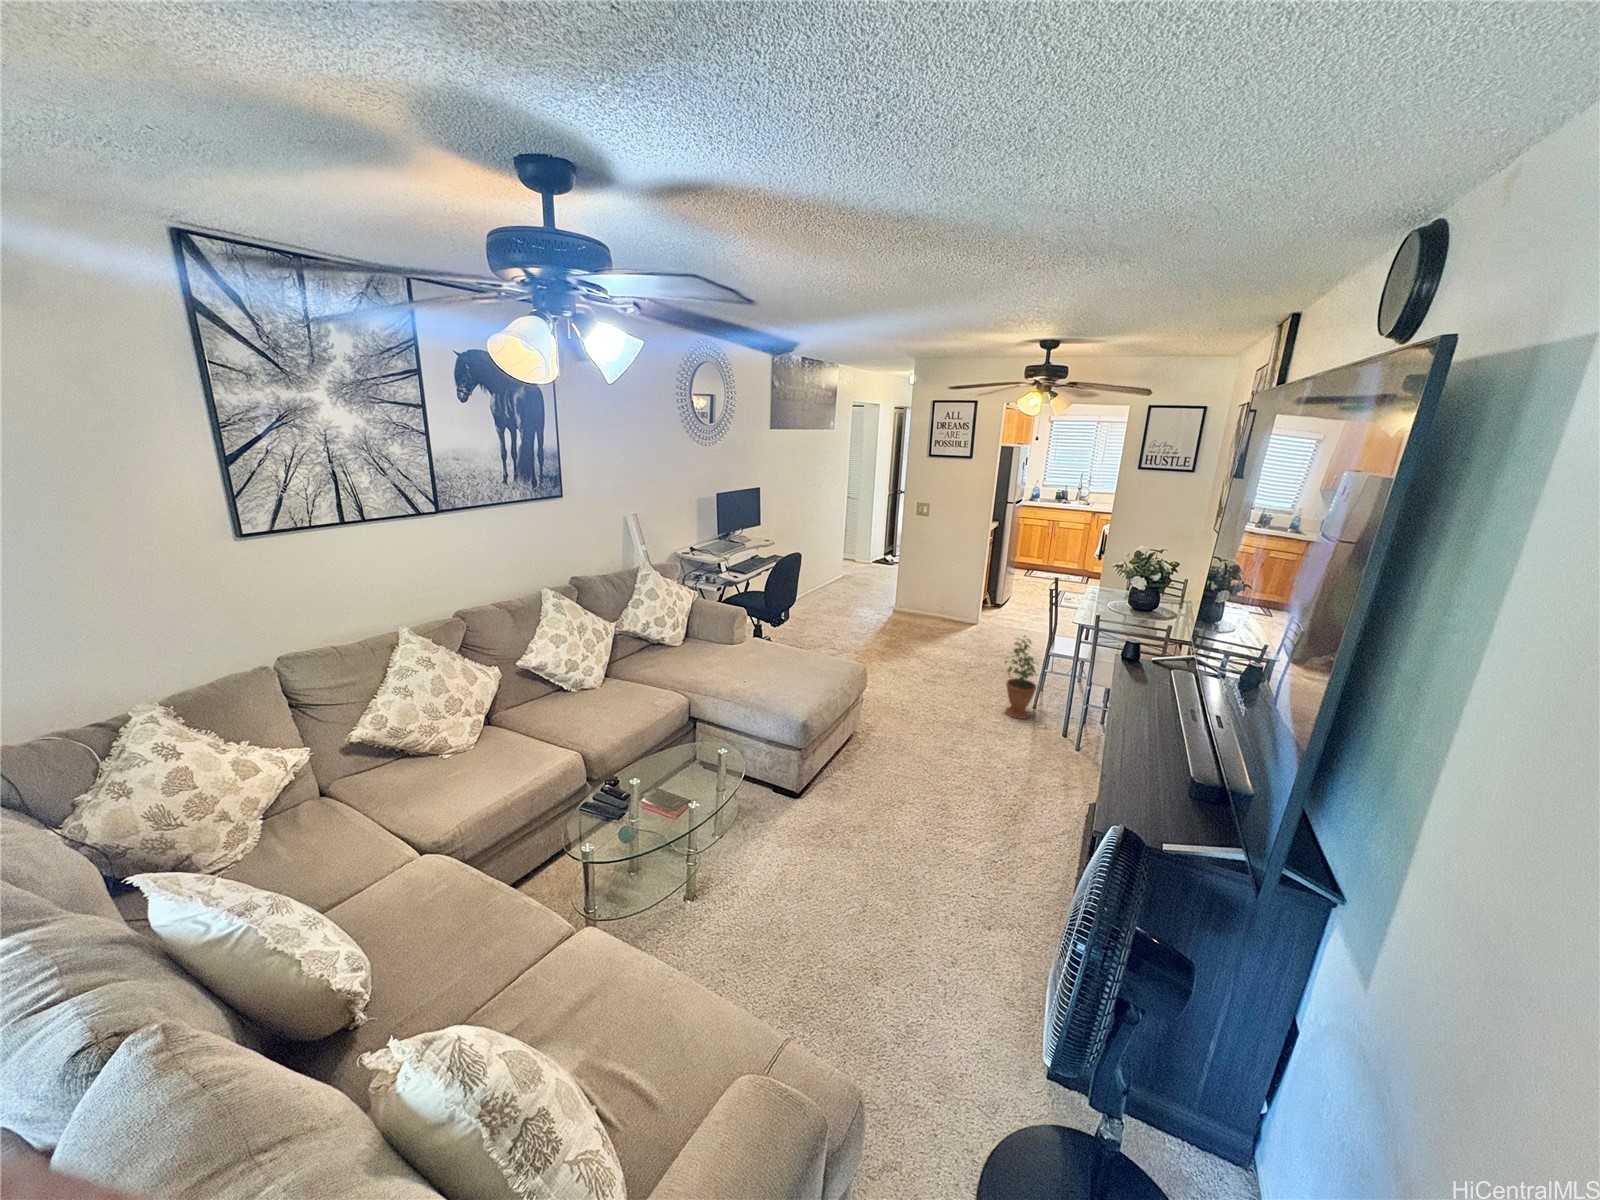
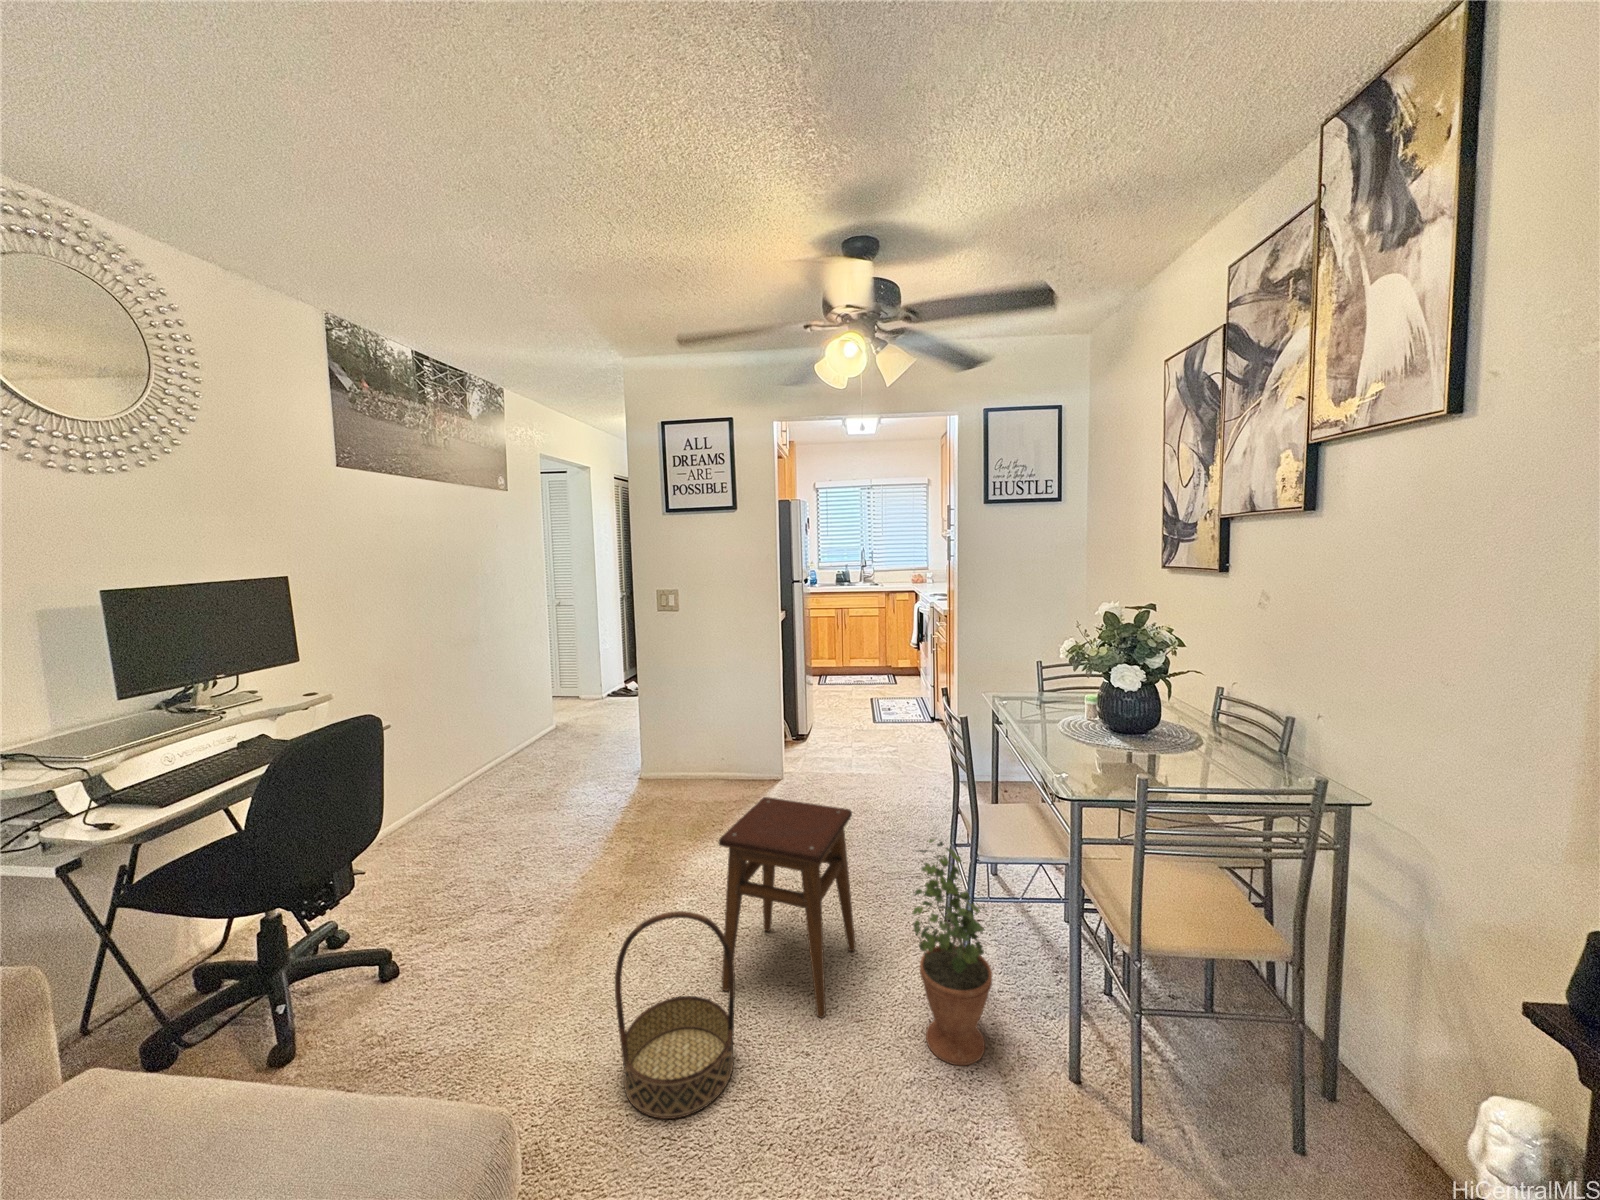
stool: none [926,613,995,698] -> present [719,797,855,1018]
basket: none [887,638,932,705] -> present [615,911,735,1119]

